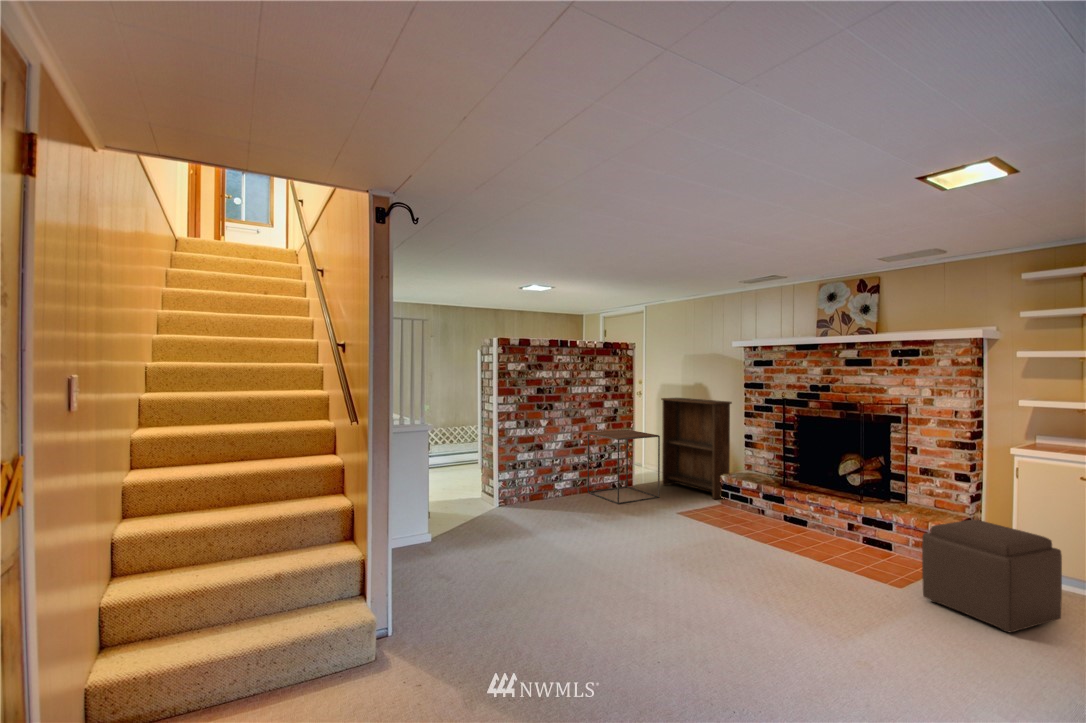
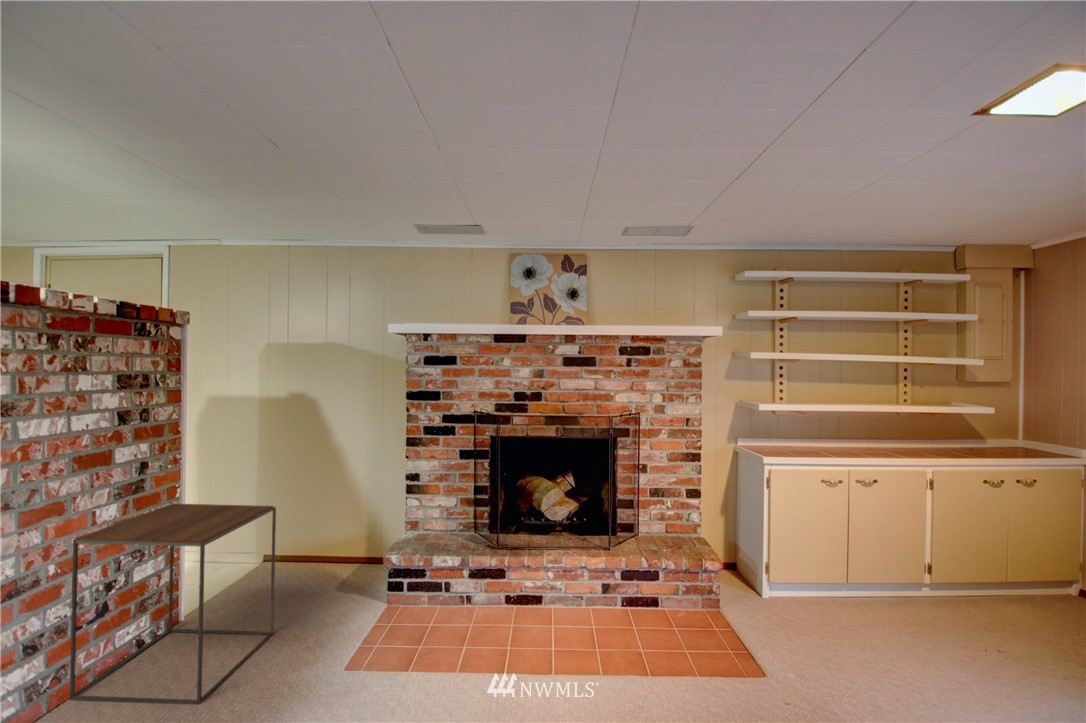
bookshelf: present [661,398,732,499] -> none [244,421,389,596]
ottoman: present [922,520,1062,632] -> none [791,552,933,694]

